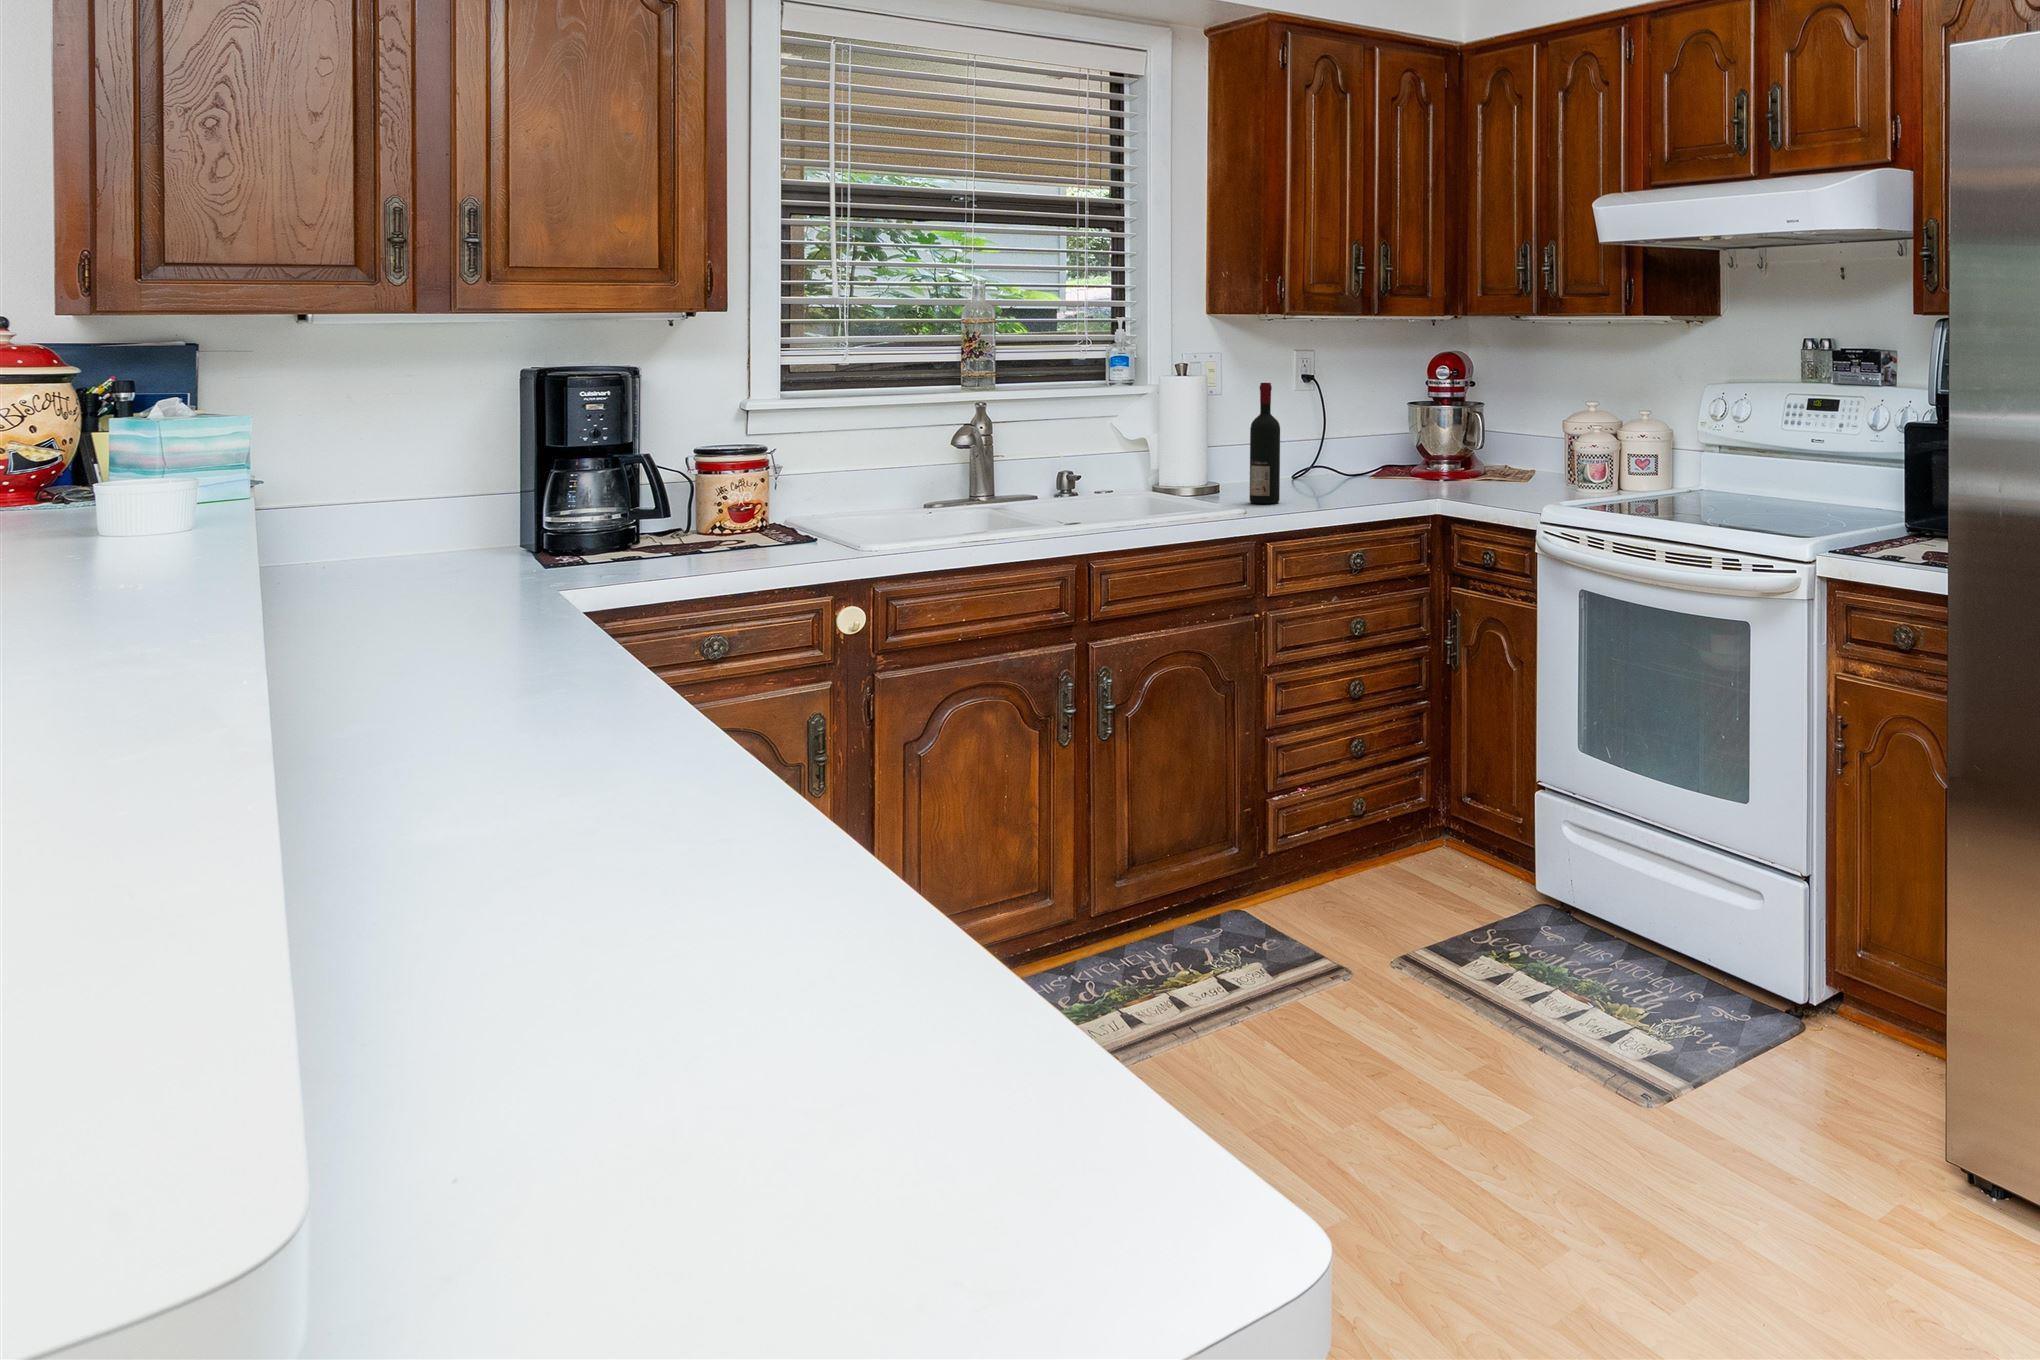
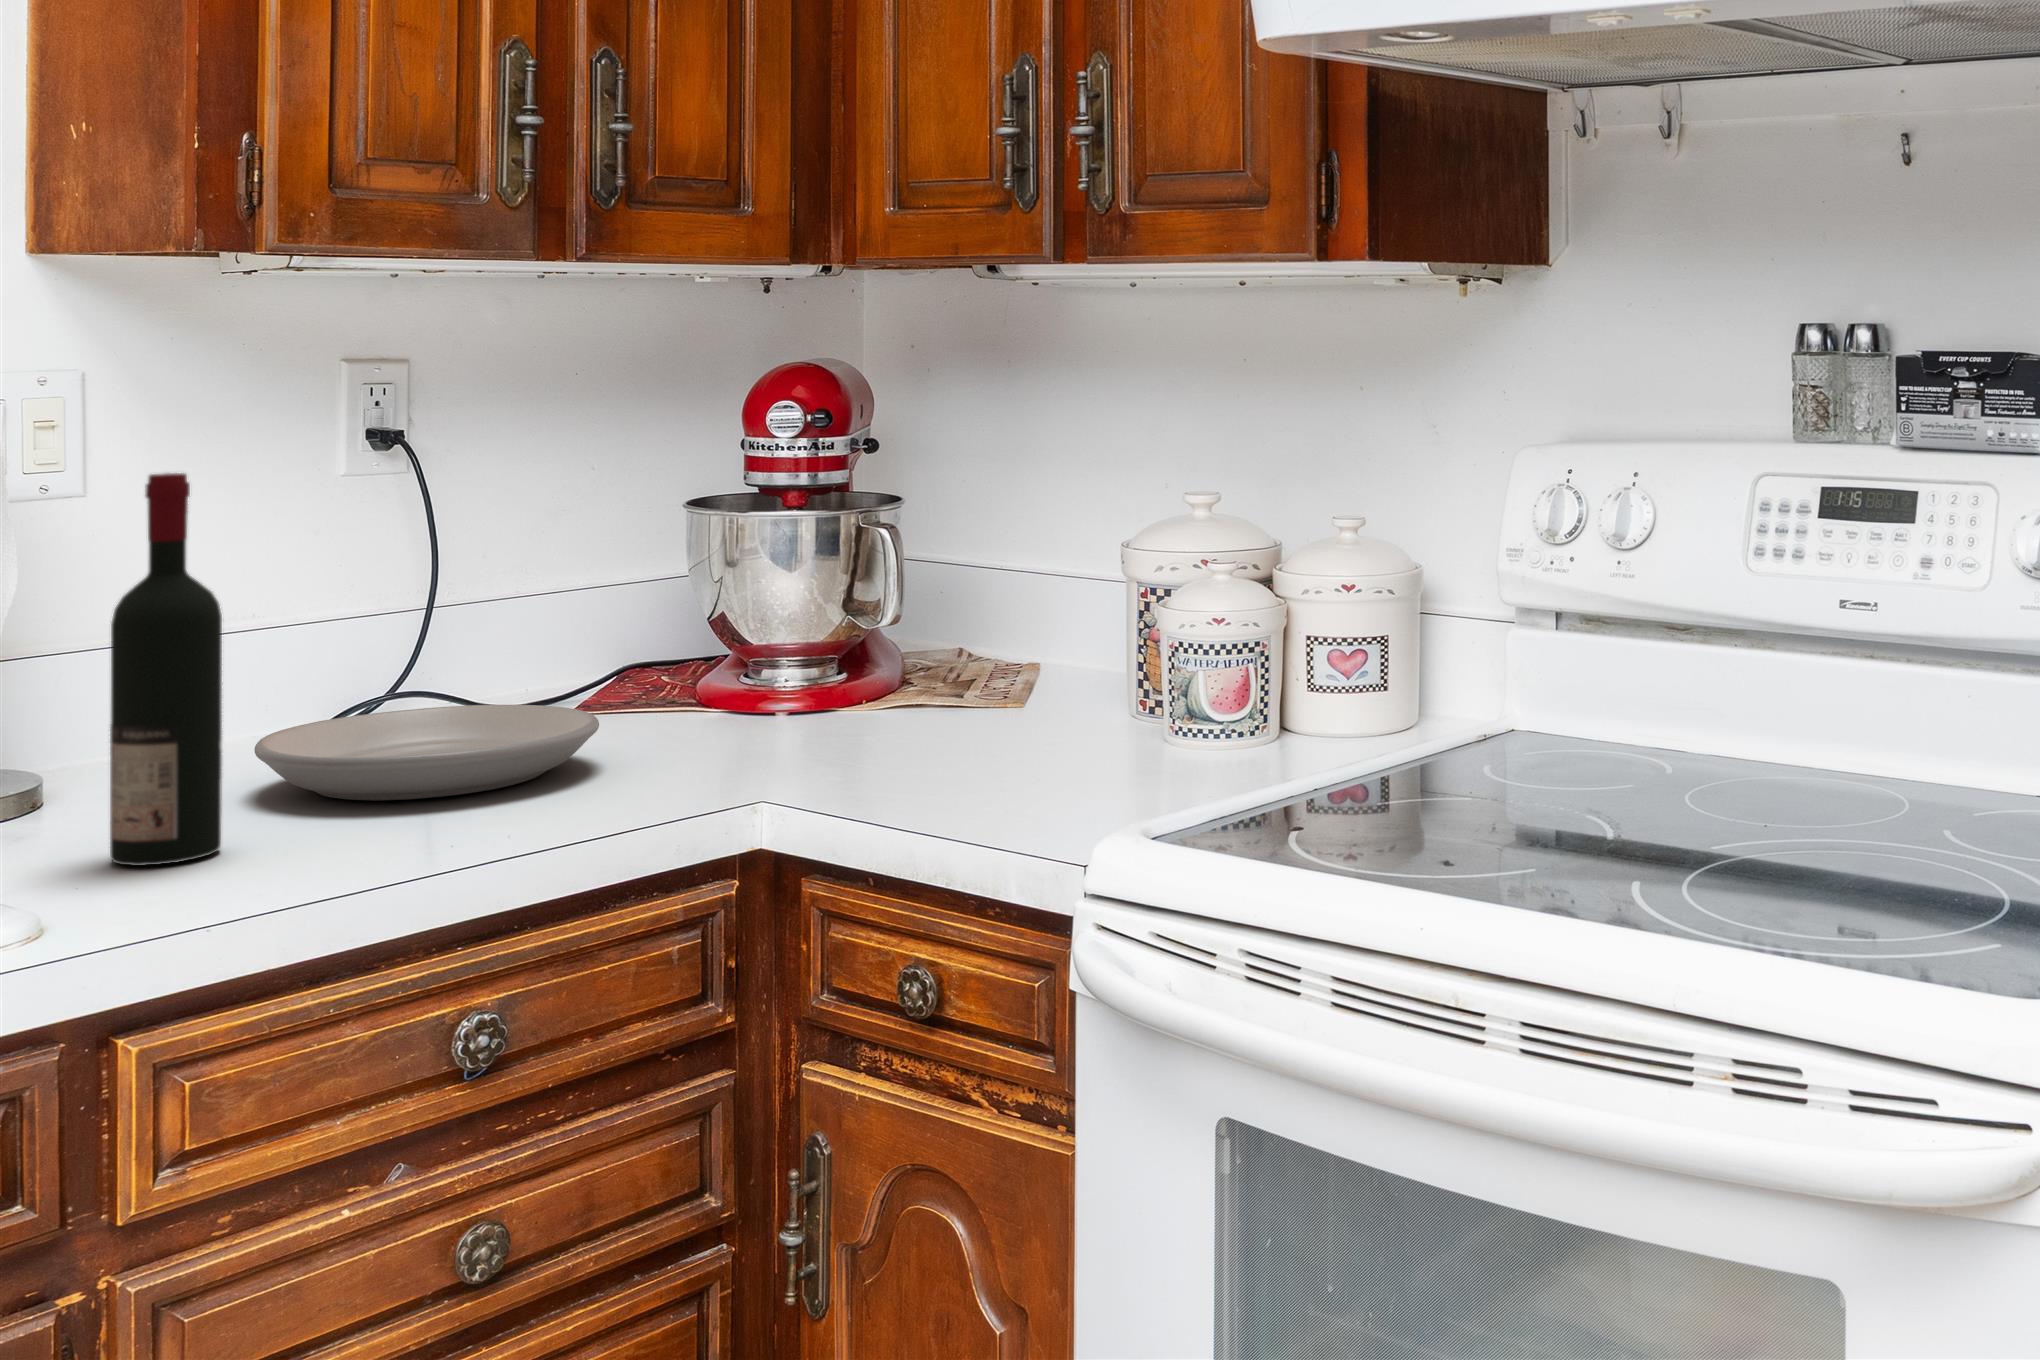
plate: none [1278,471,1383,495] -> present [254,705,599,801]

